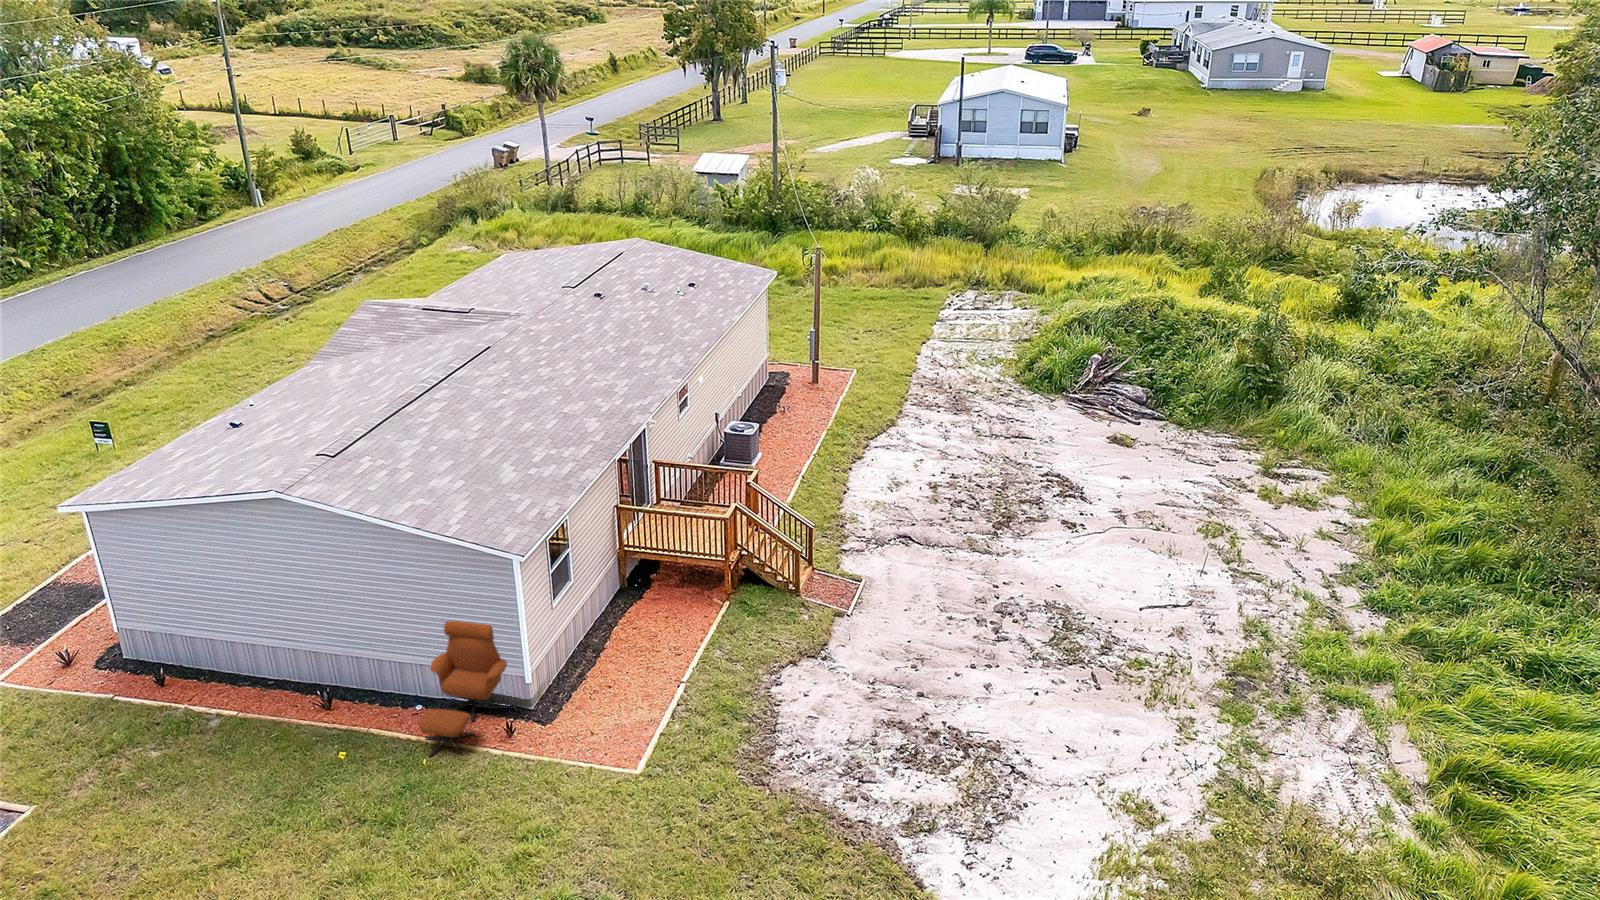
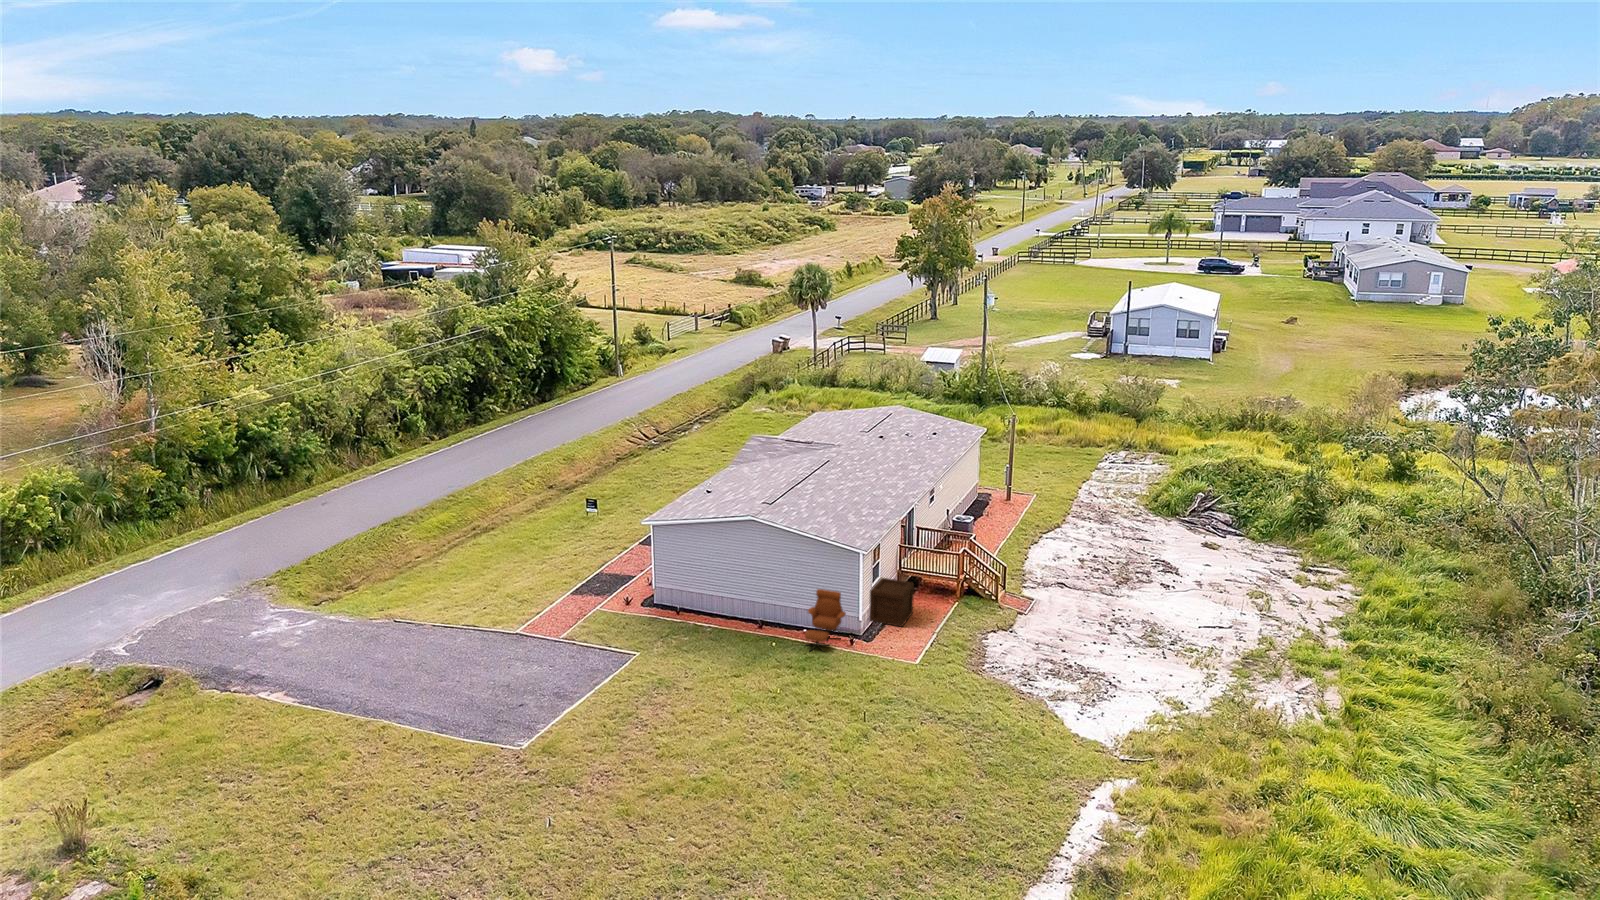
wooden crate: none [558,572,649,668] -> present [869,578,914,627]

